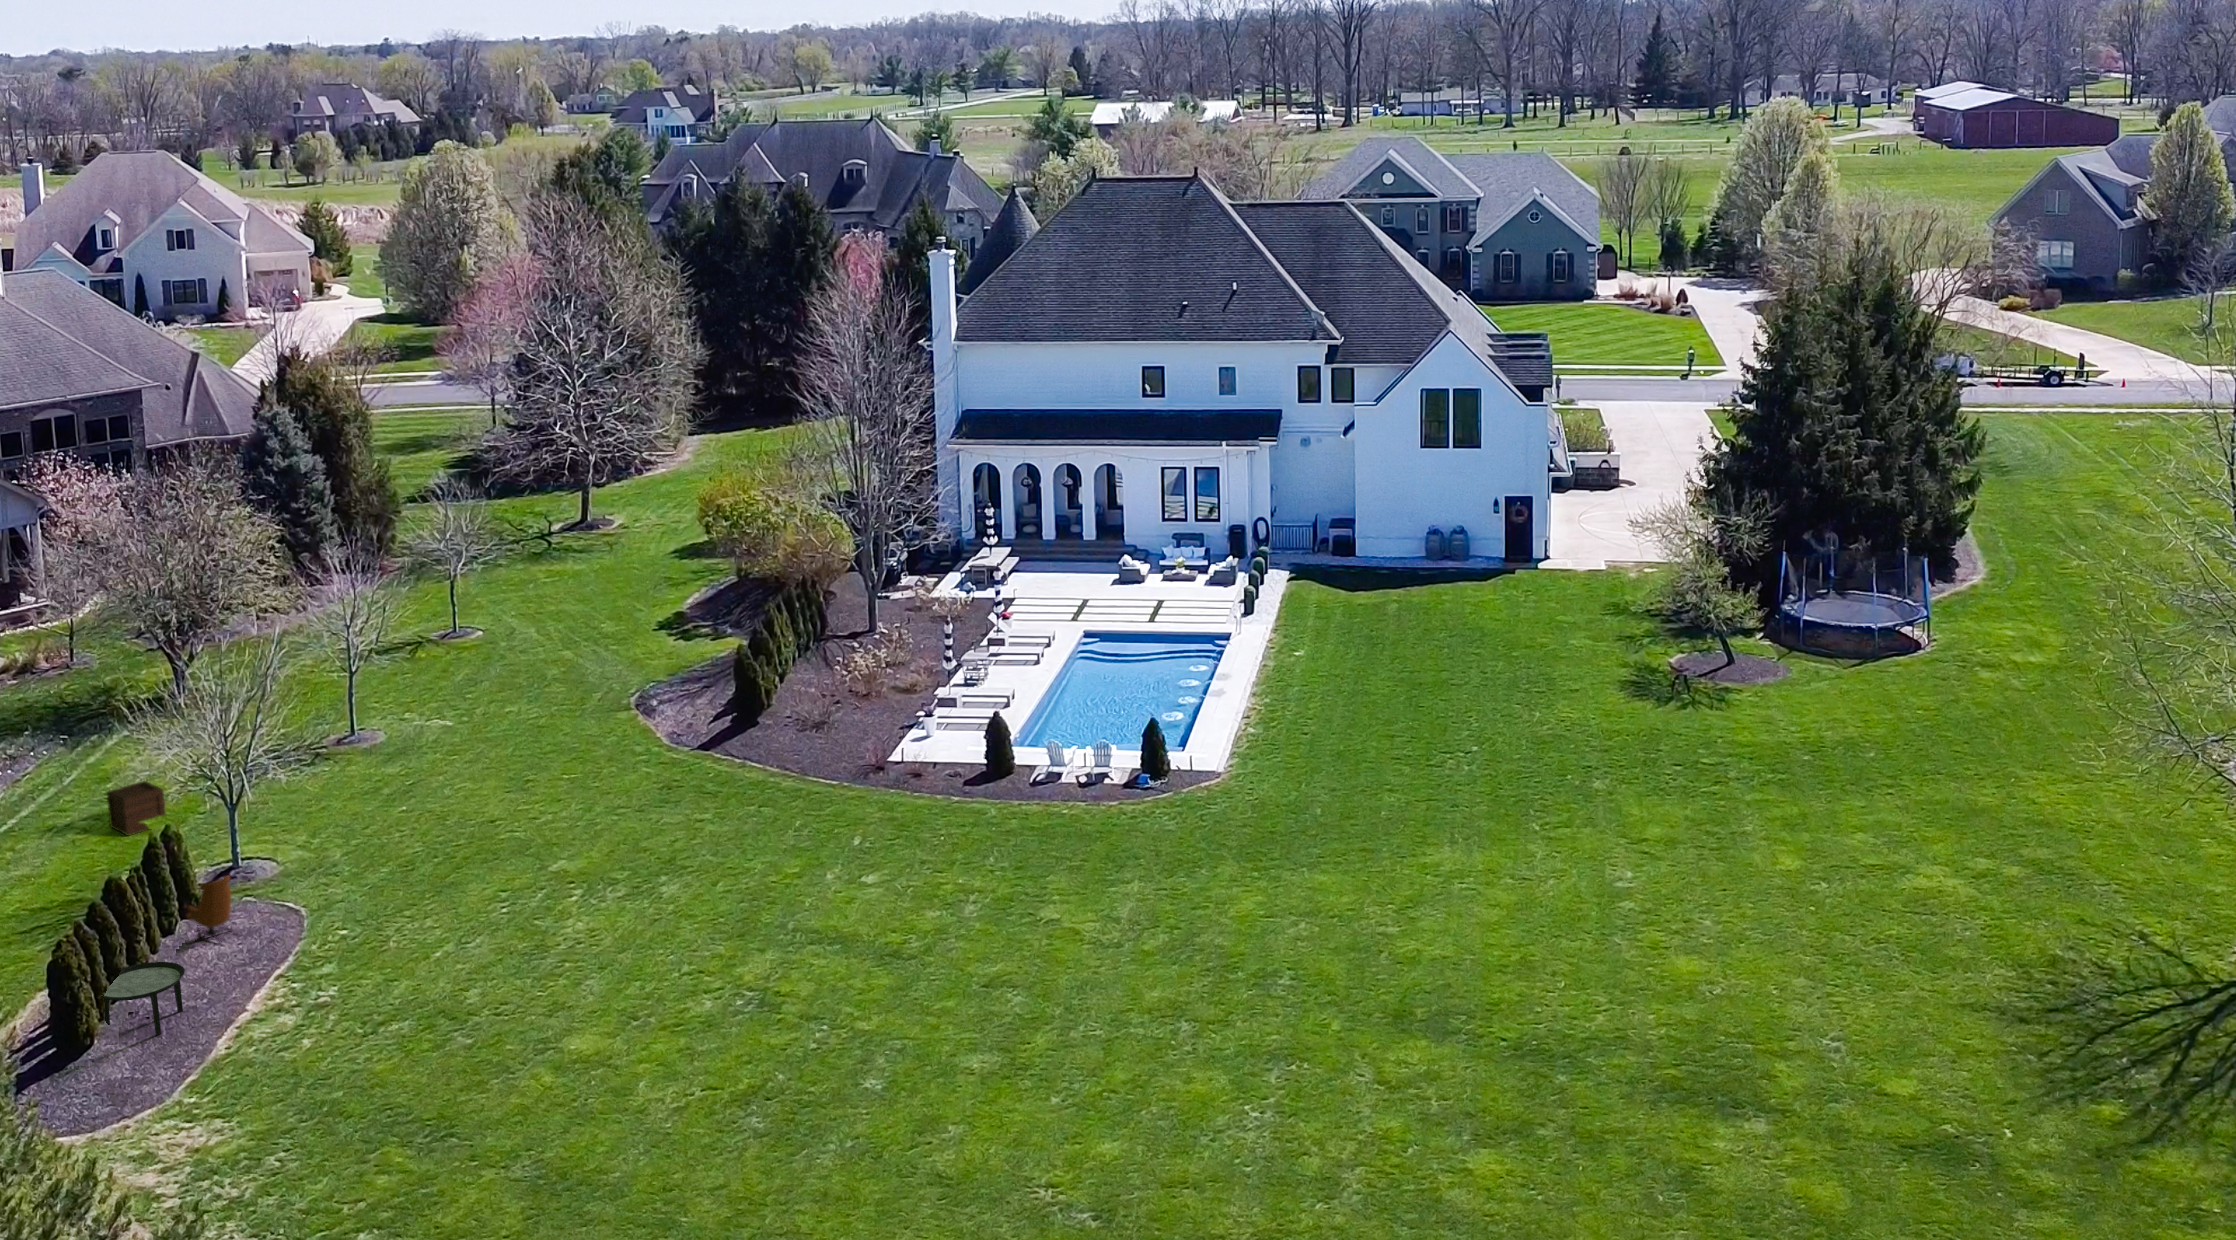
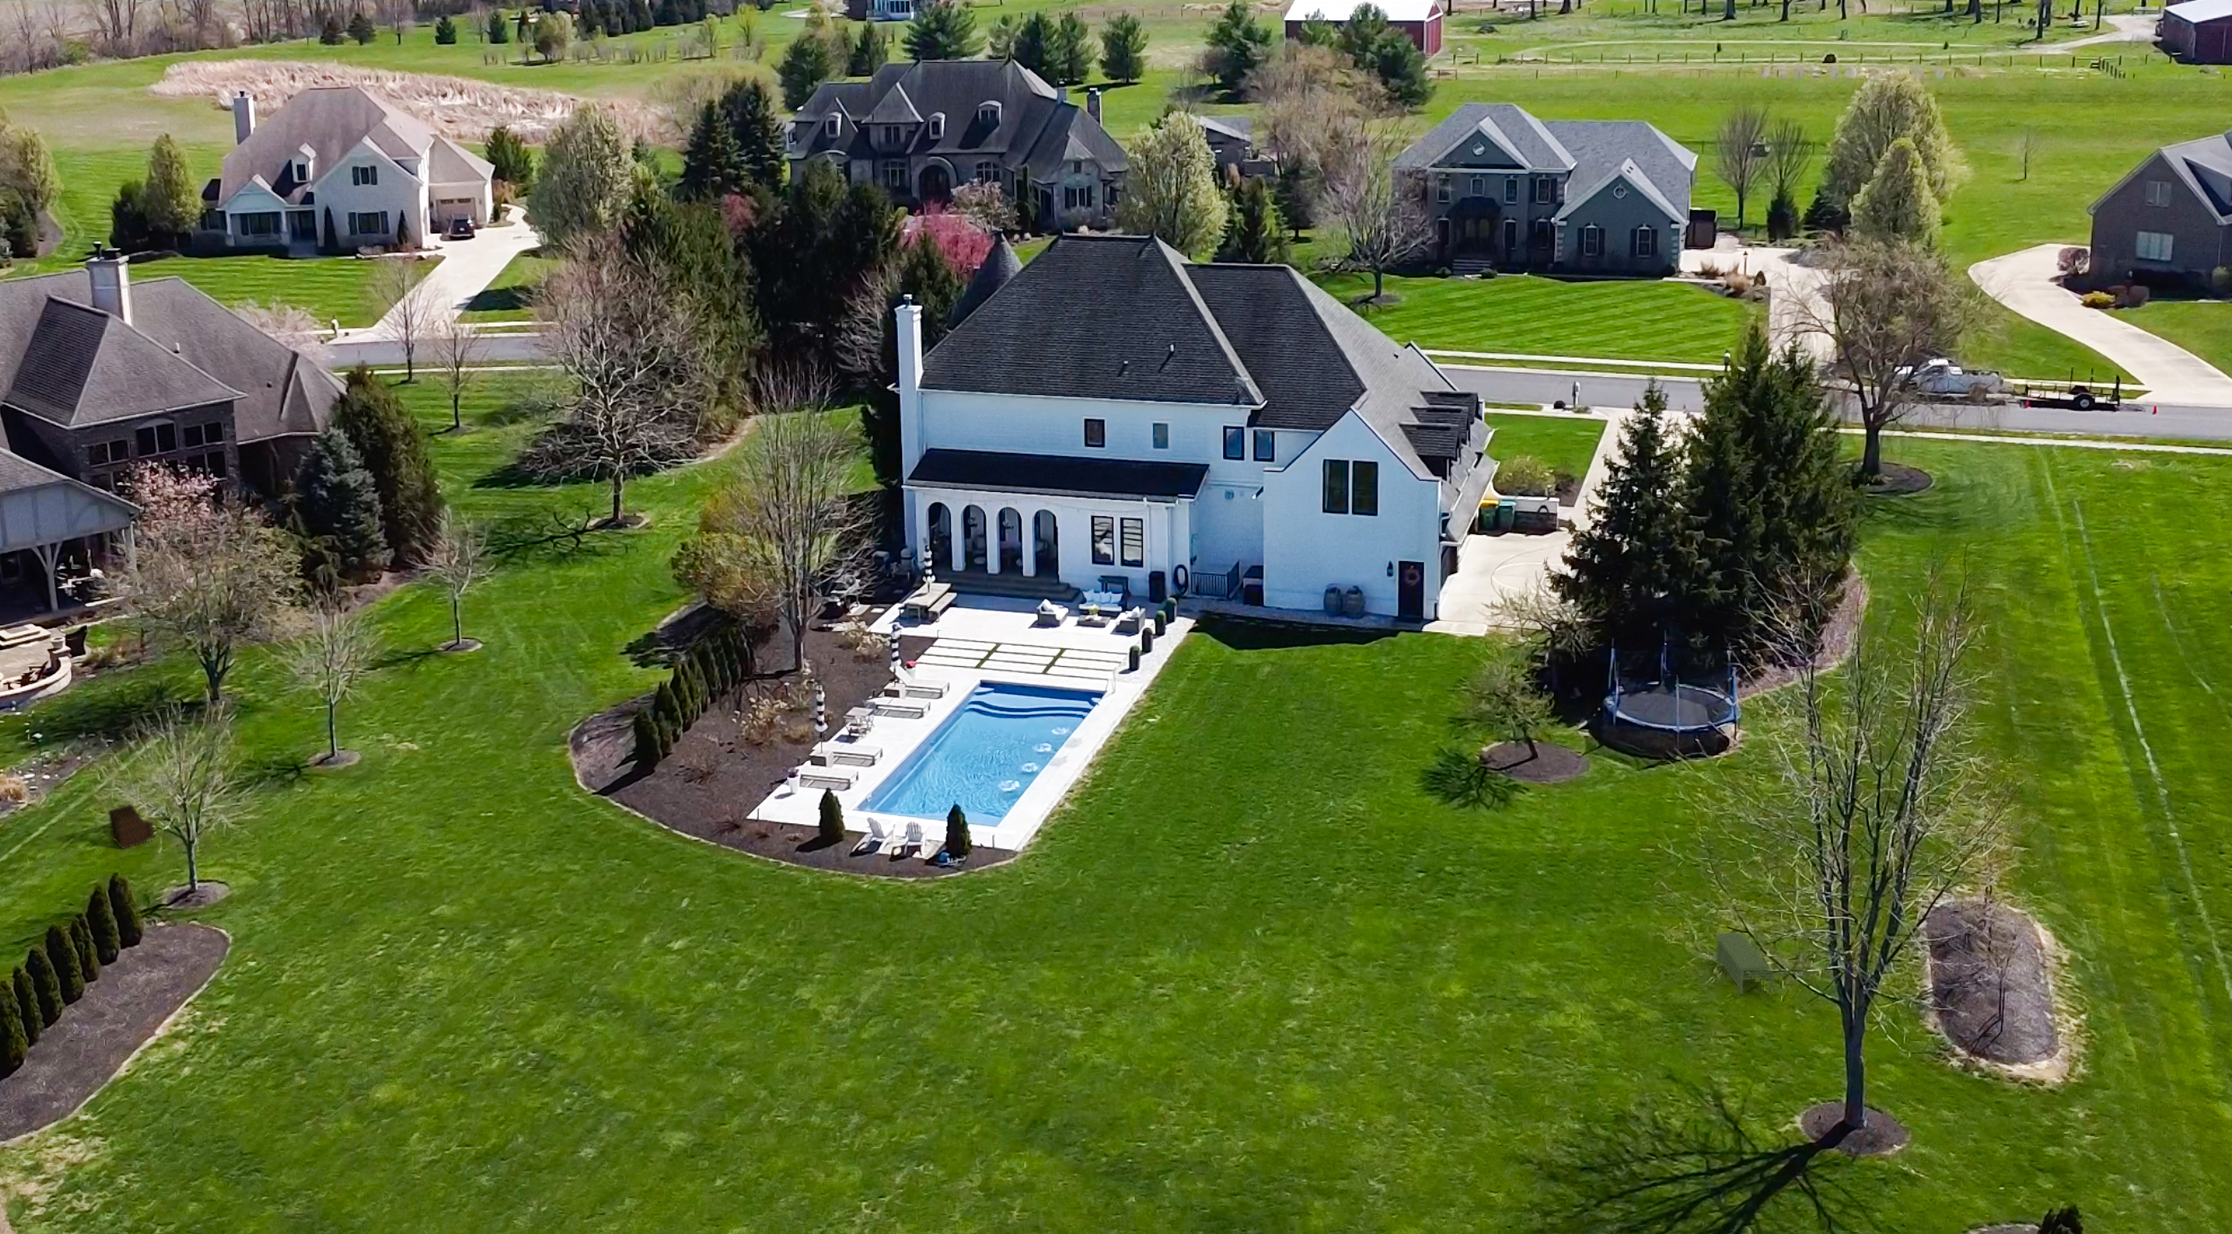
storage bench: none [2034,776,2117,837] -> present [1716,933,1774,994]
lounge chair: present [187,876,231,939] -> none [126,914,167,966]
round table: present [100,962,185,1035] -> none [33,991,105,1054]

